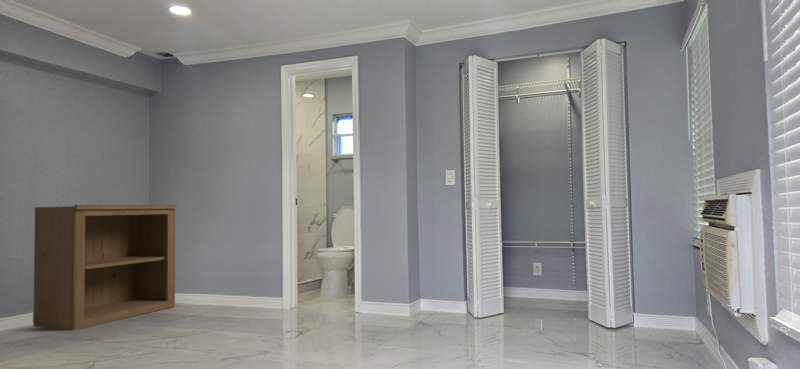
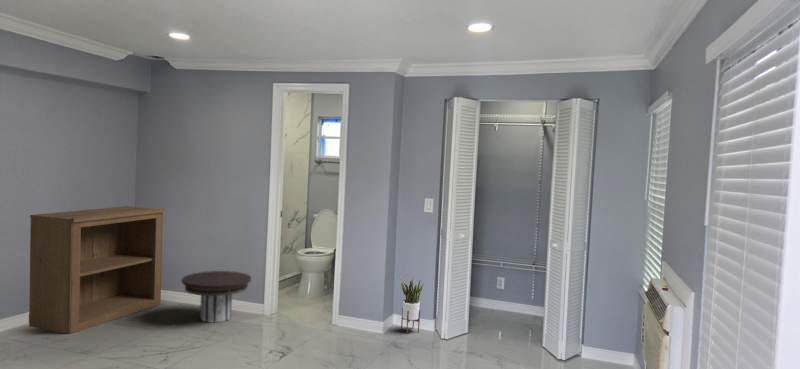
potted plant: none [424,253,451,317] -> present [399,276,423,333]
side table: none [193,266,267,317] -> present [181,271,251,323]

